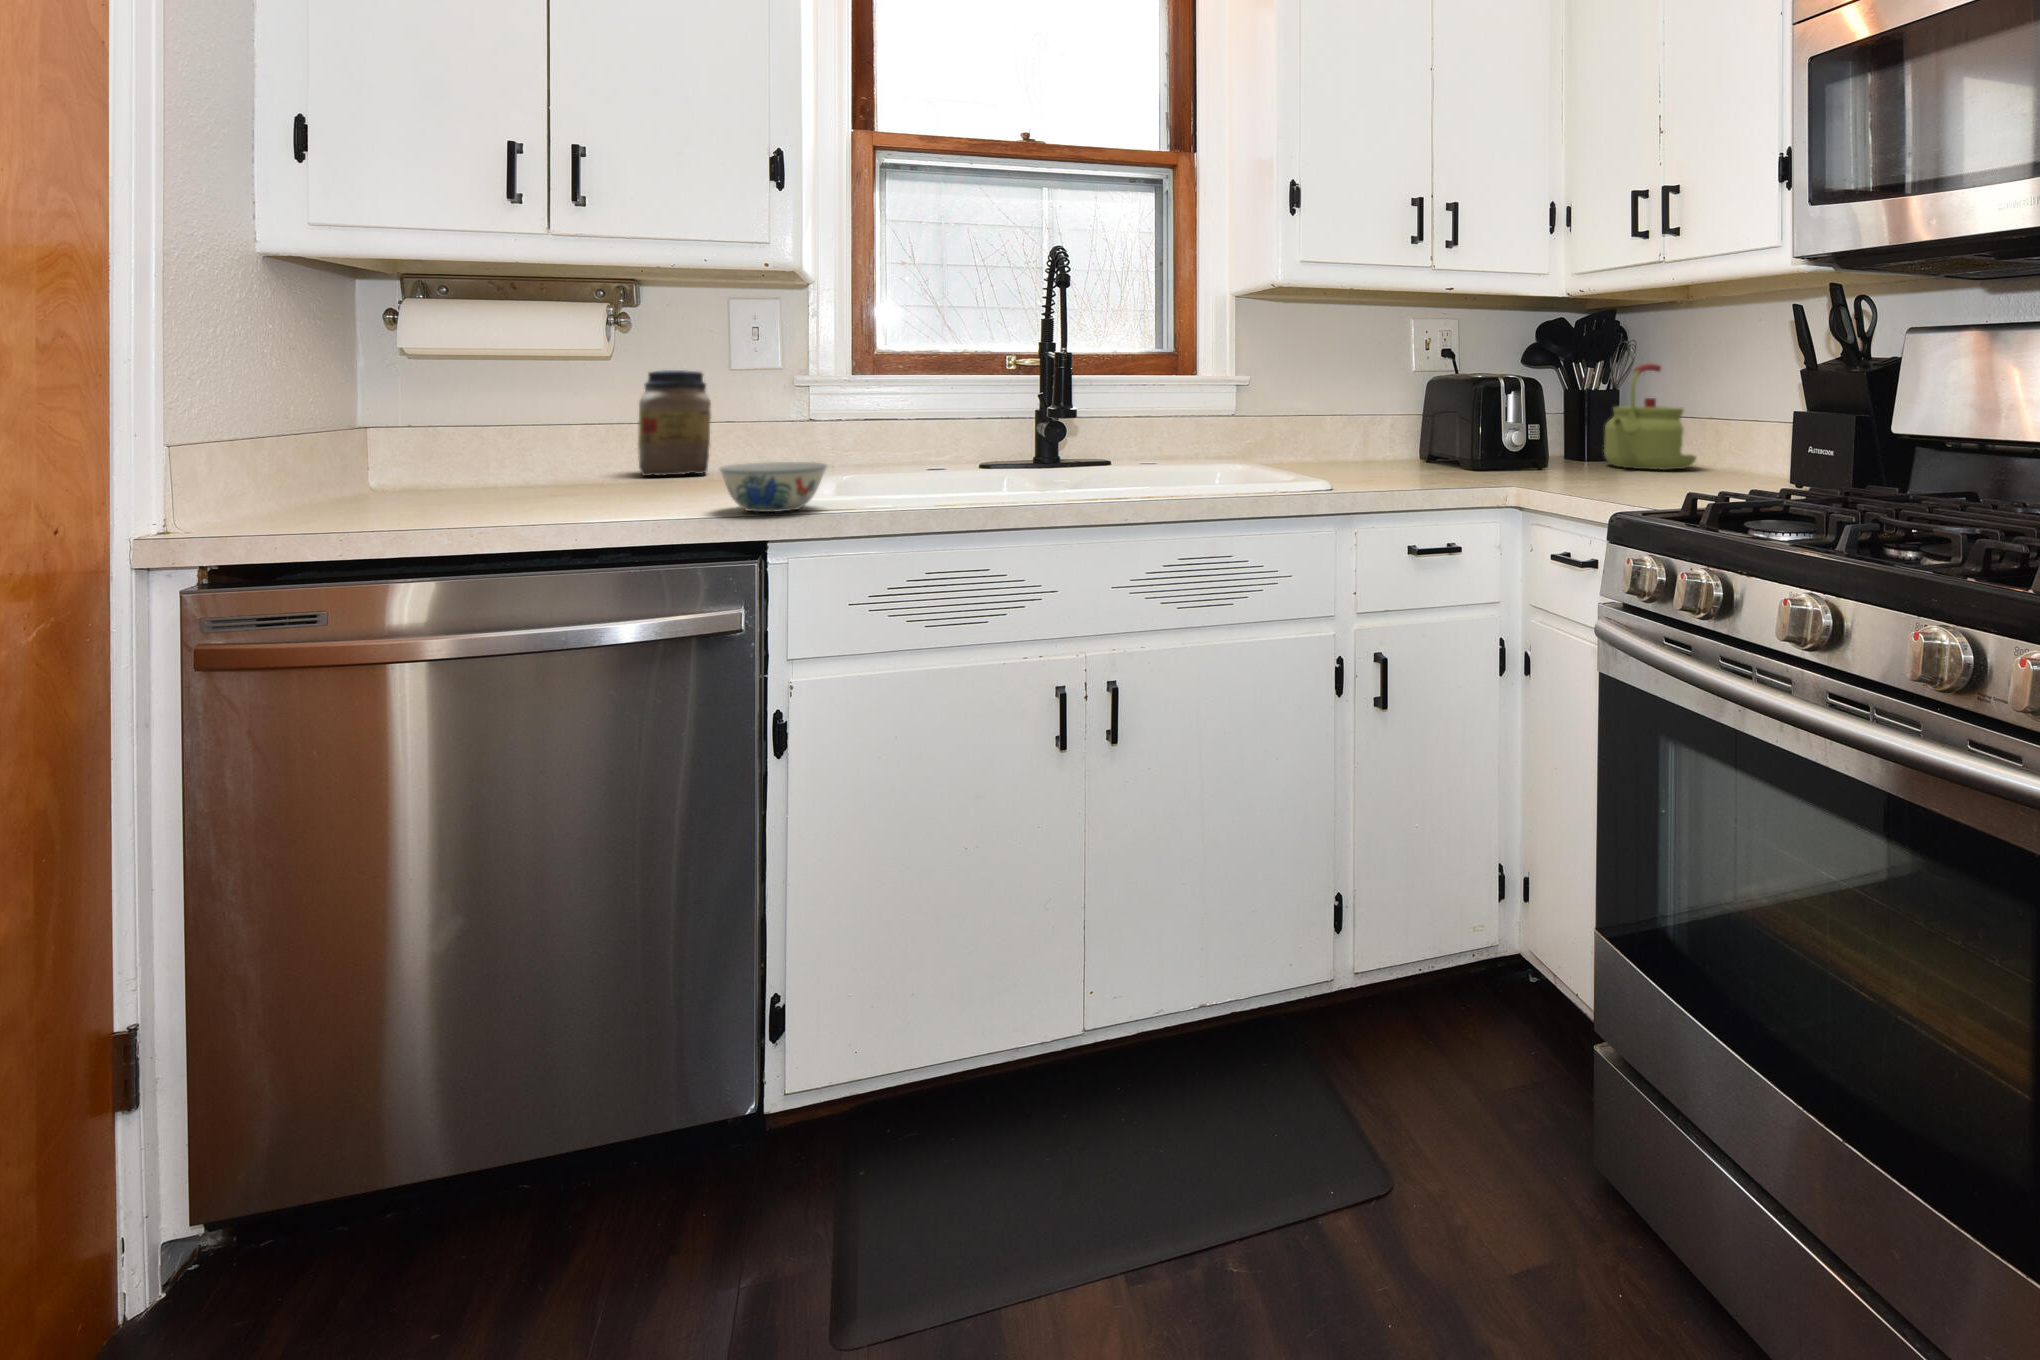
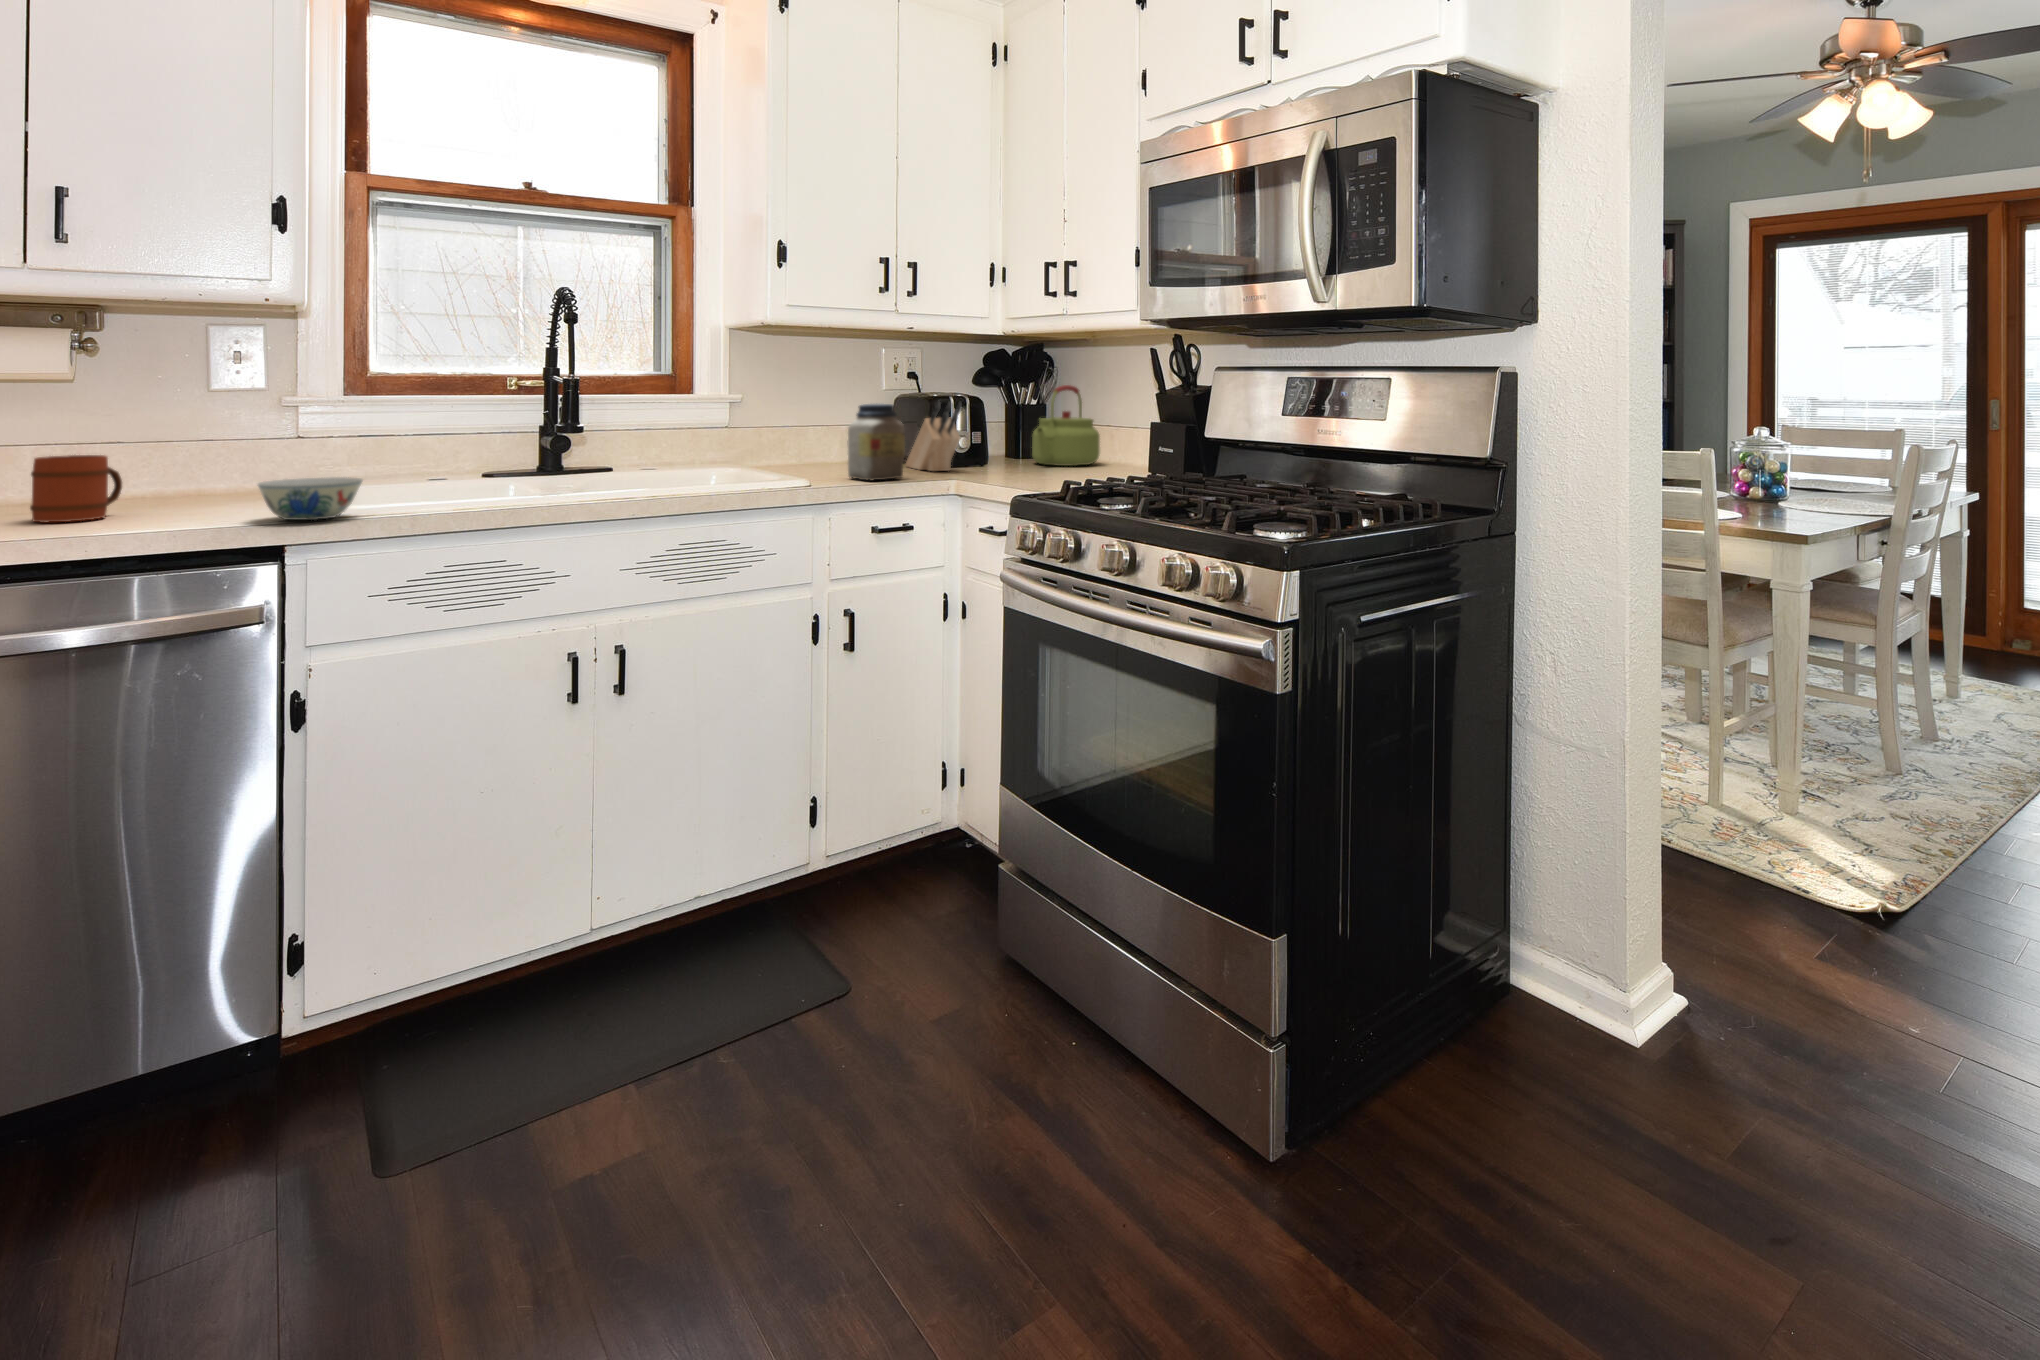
jar: present [638,370,711,476] -> present [847,403,905,481]
knife block: none [1445,382,1518,472] -> present [906,401,962,471]
mug: none [523,431,612,504] -> present [30,455,122,522]

